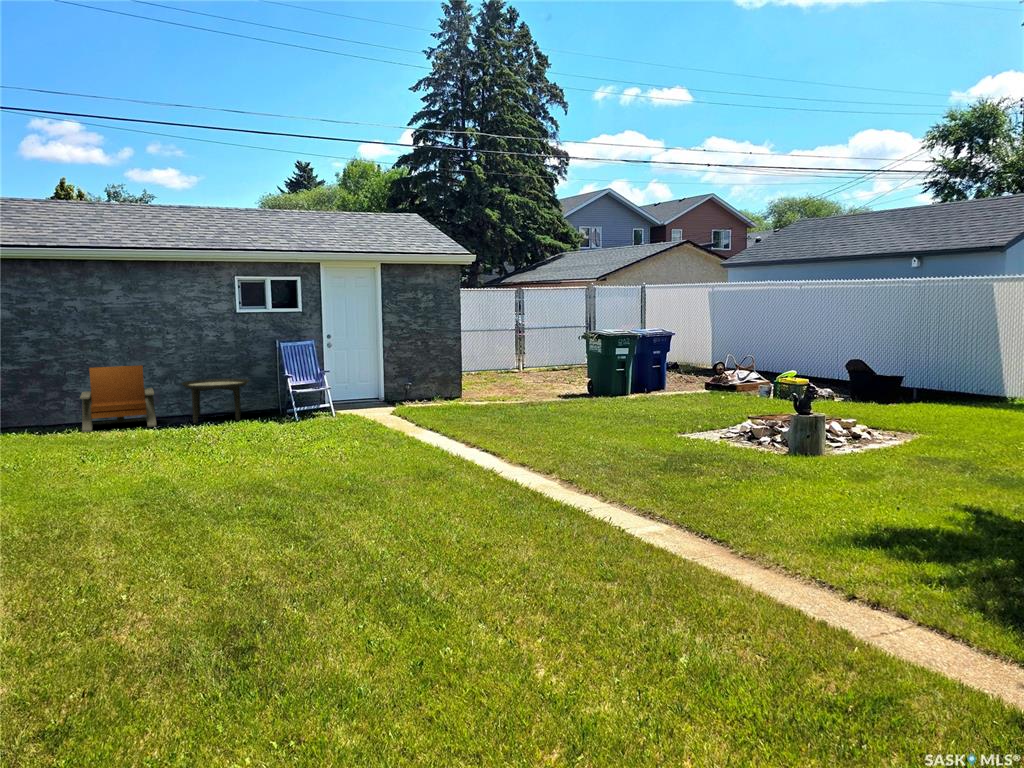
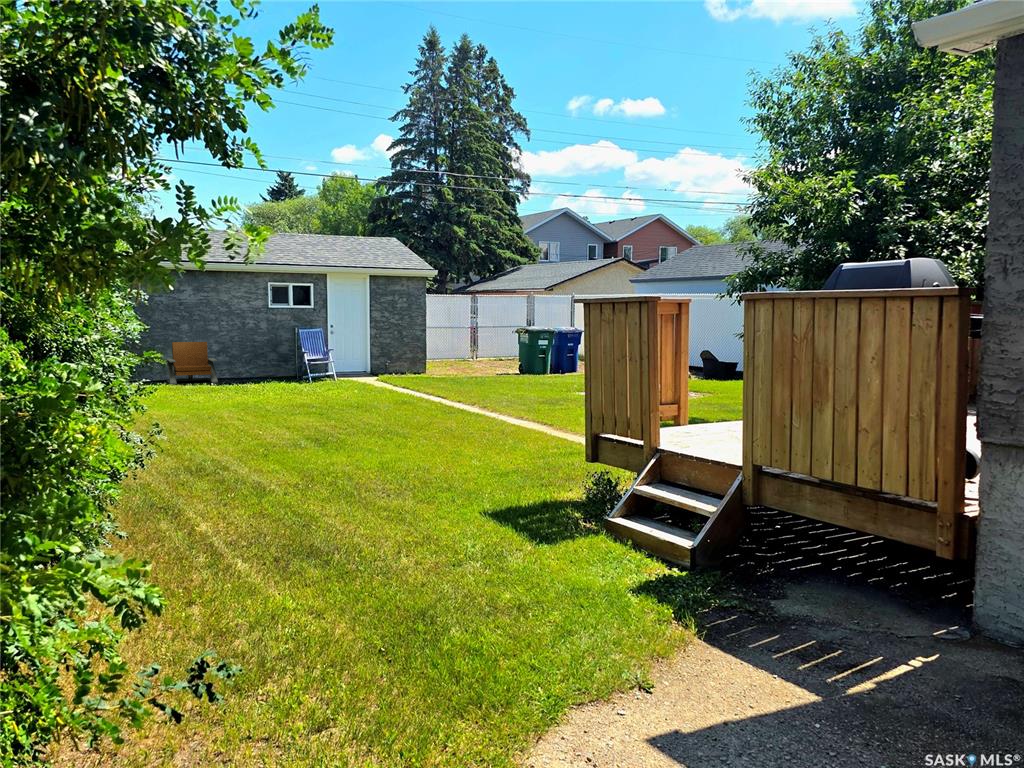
round table: present [181,378,249,423] -> none [233,353,279,381]

